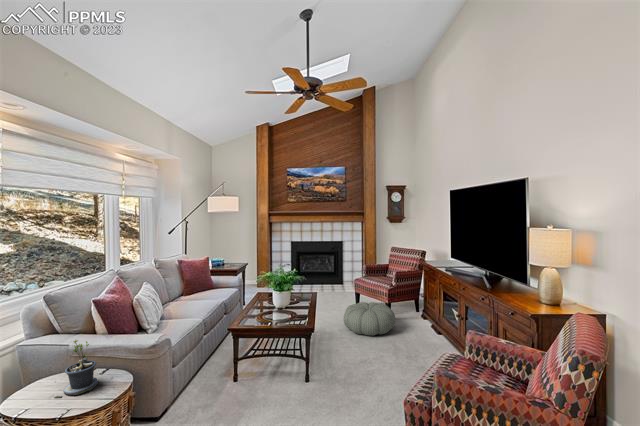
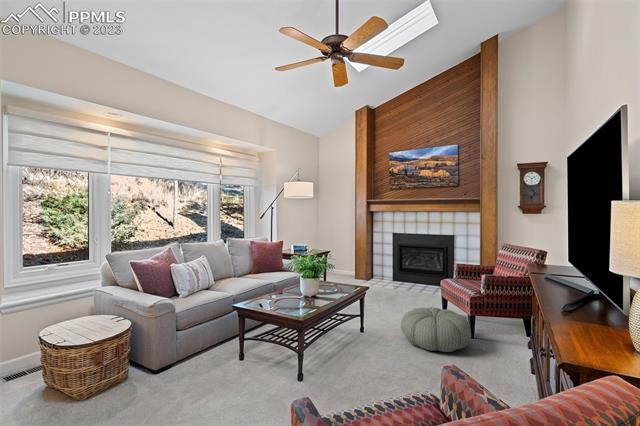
potted plant: present [54,340,99,398] -> none [63,286,101,332]

